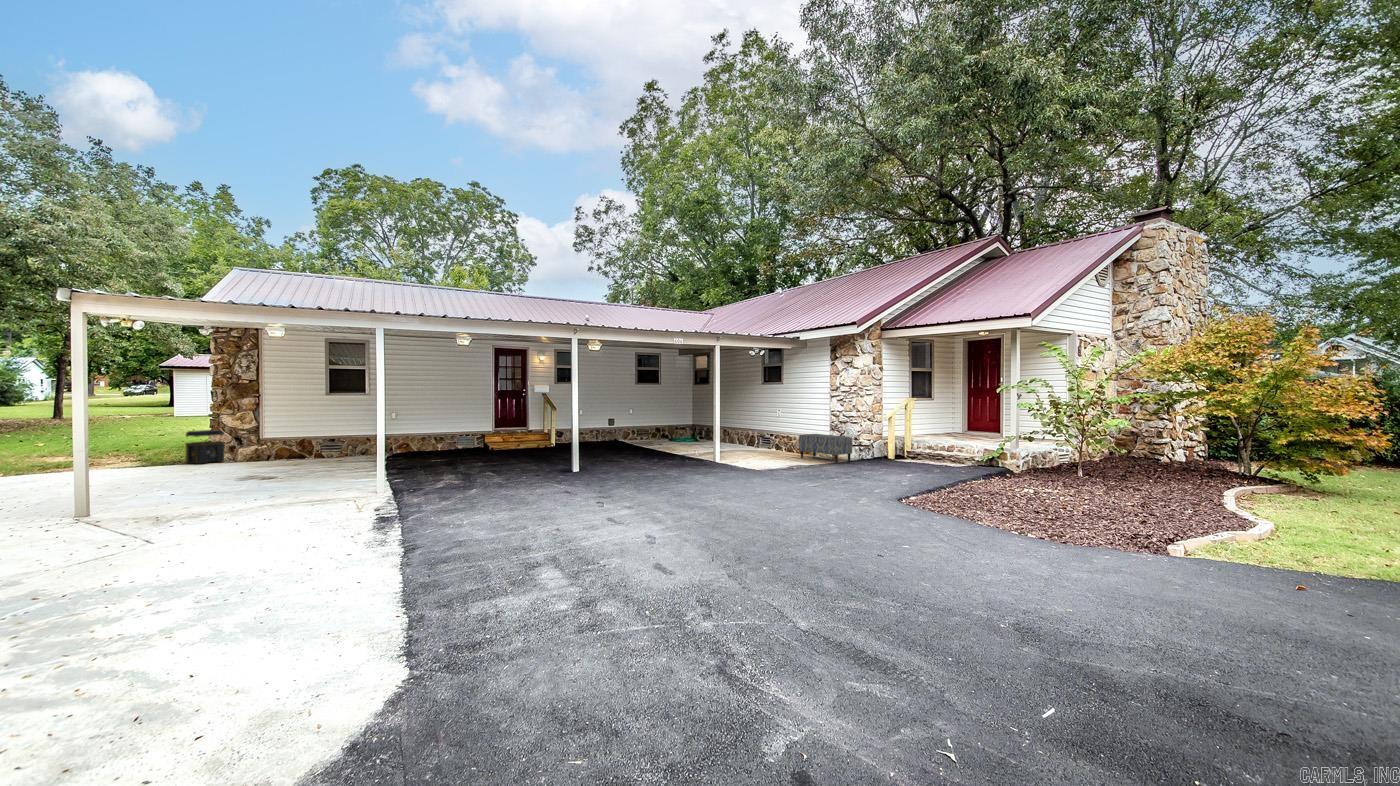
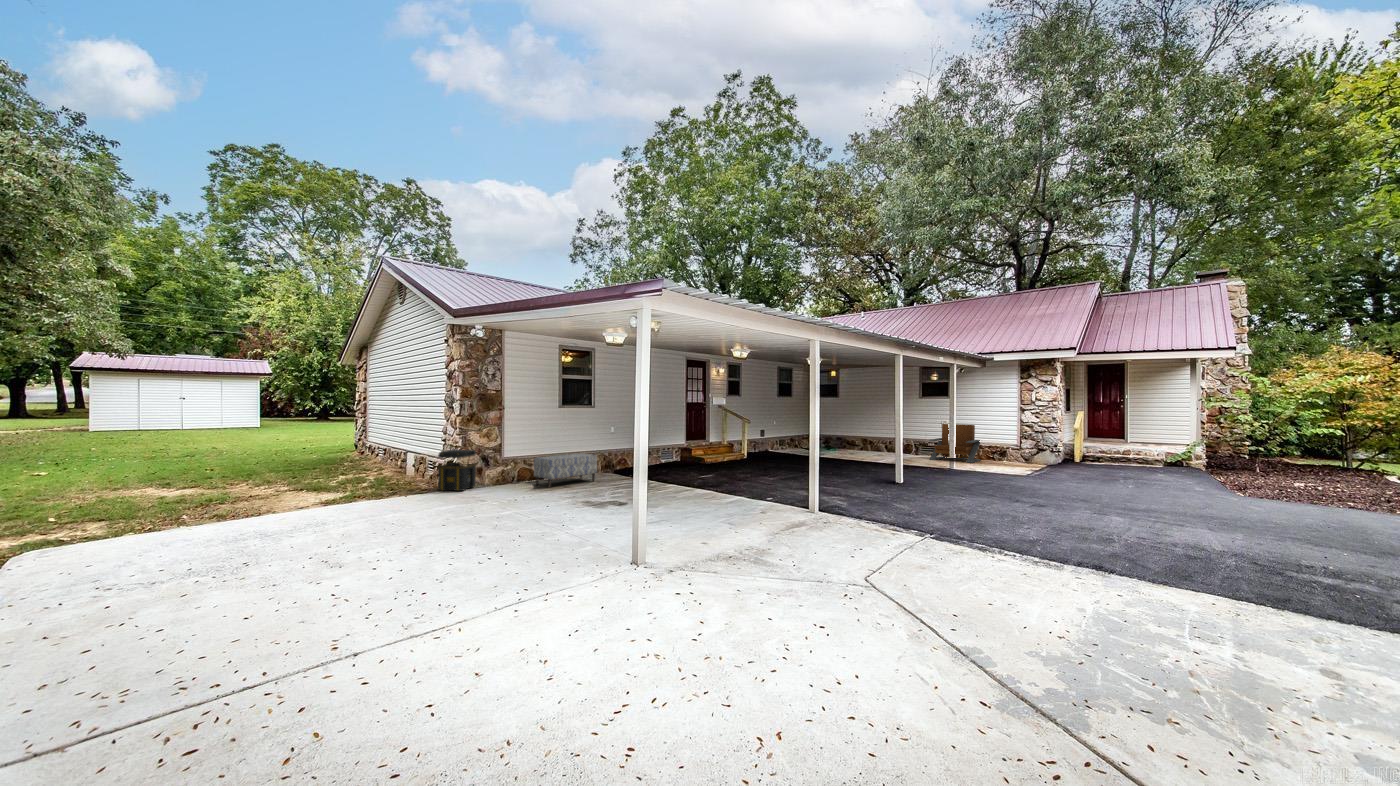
lounge chair: none [742,413,797,456] -> present [929,424,981,463]
bench: present [799,434,852,463] -> present [534,453,597,488]

